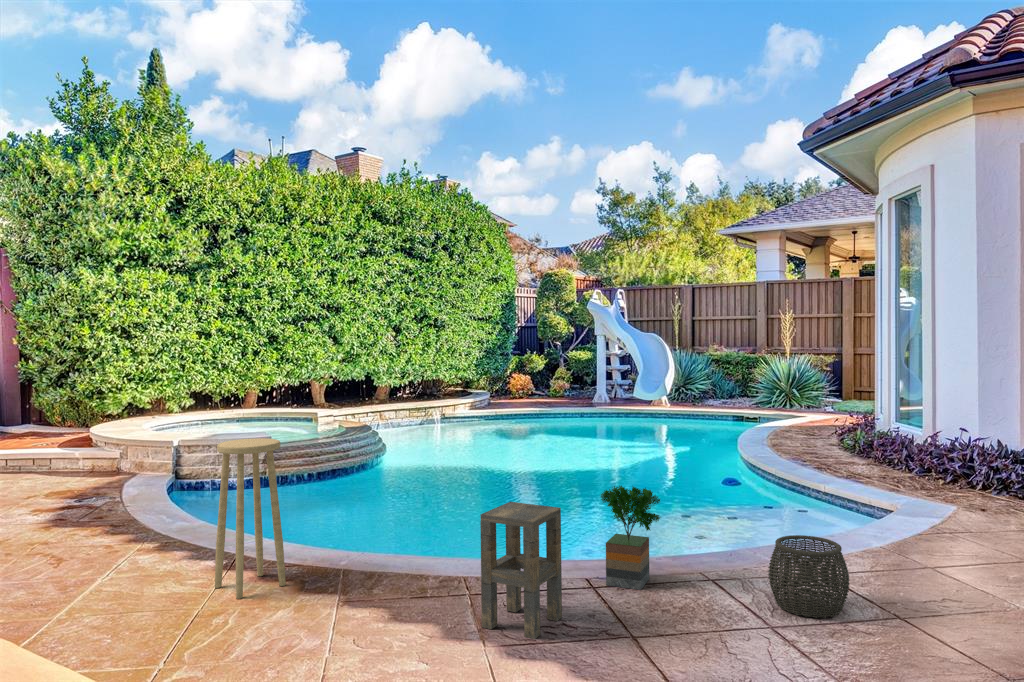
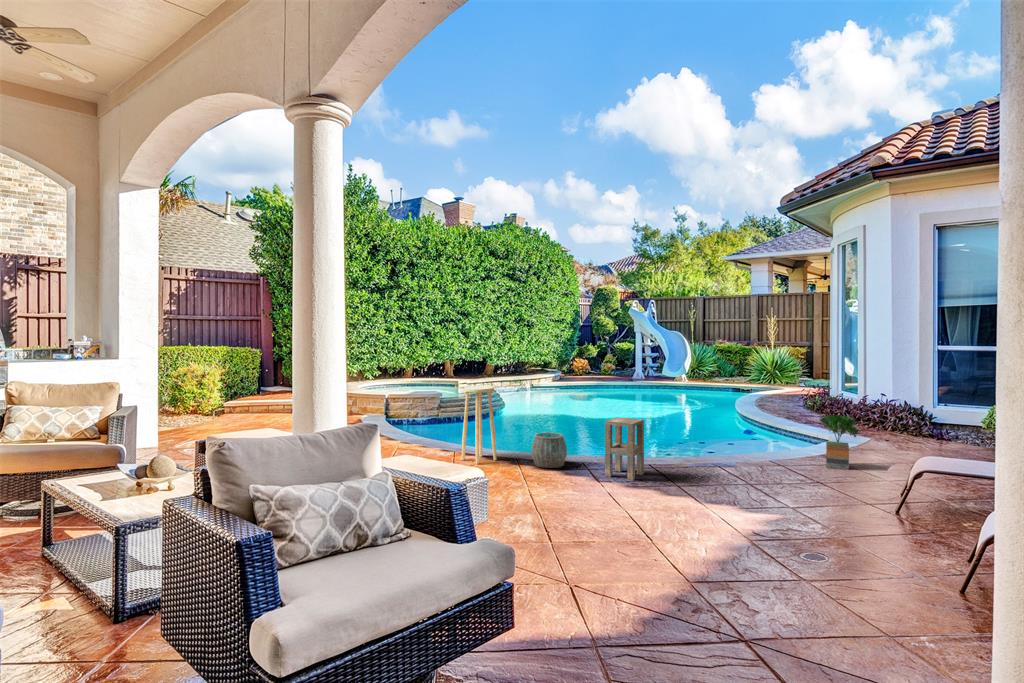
potted tree: present [601,486,660,590] -> present [820,415,859,470]
woven basket: present [768,535,850,618] -> present [532,432,567,468]

